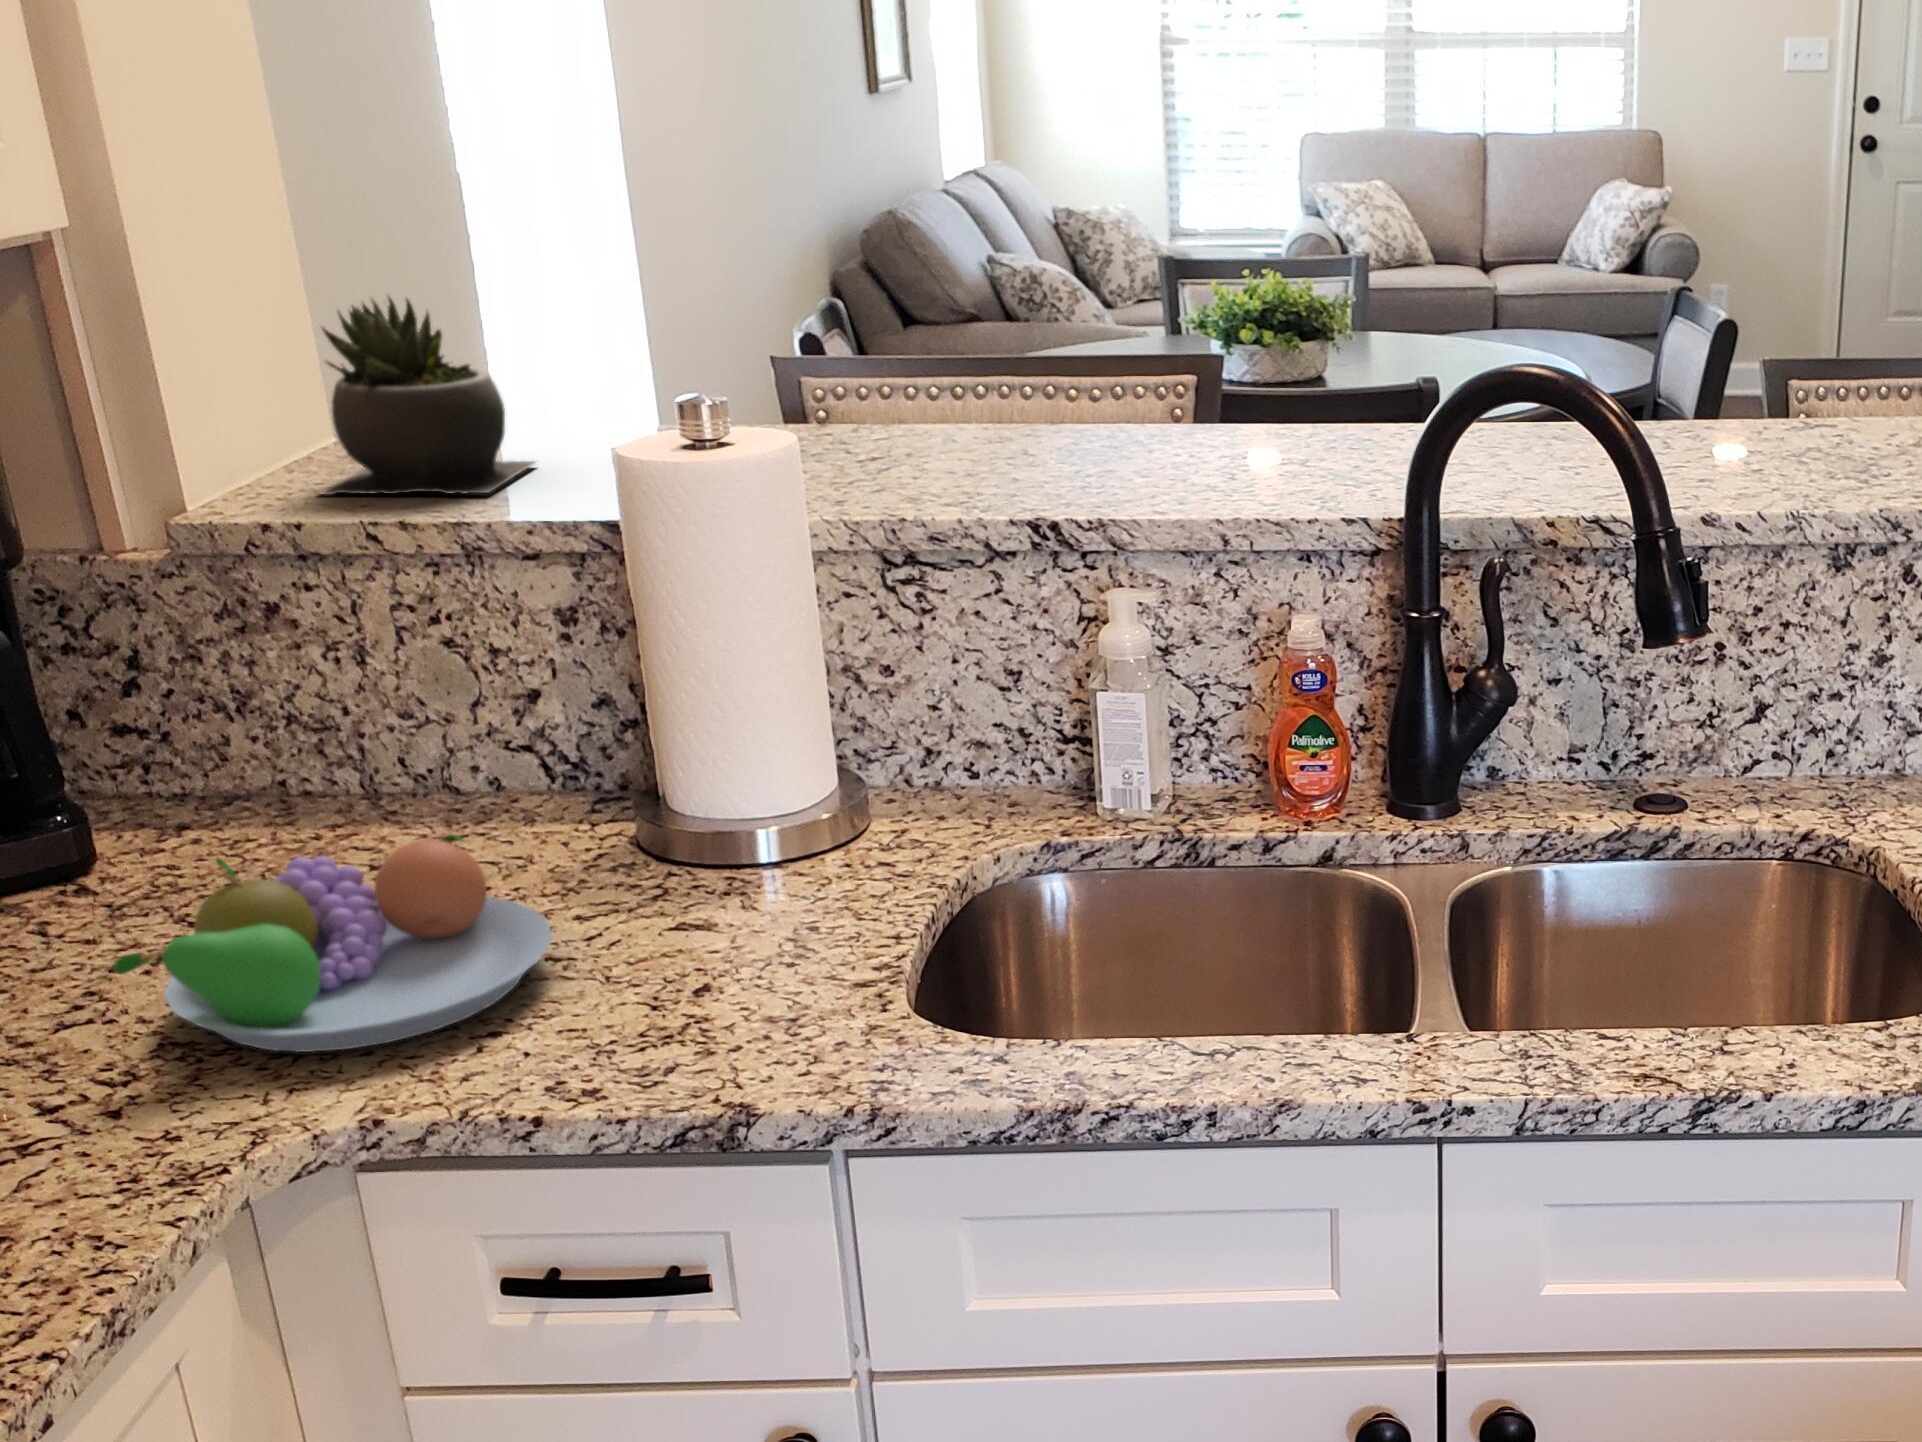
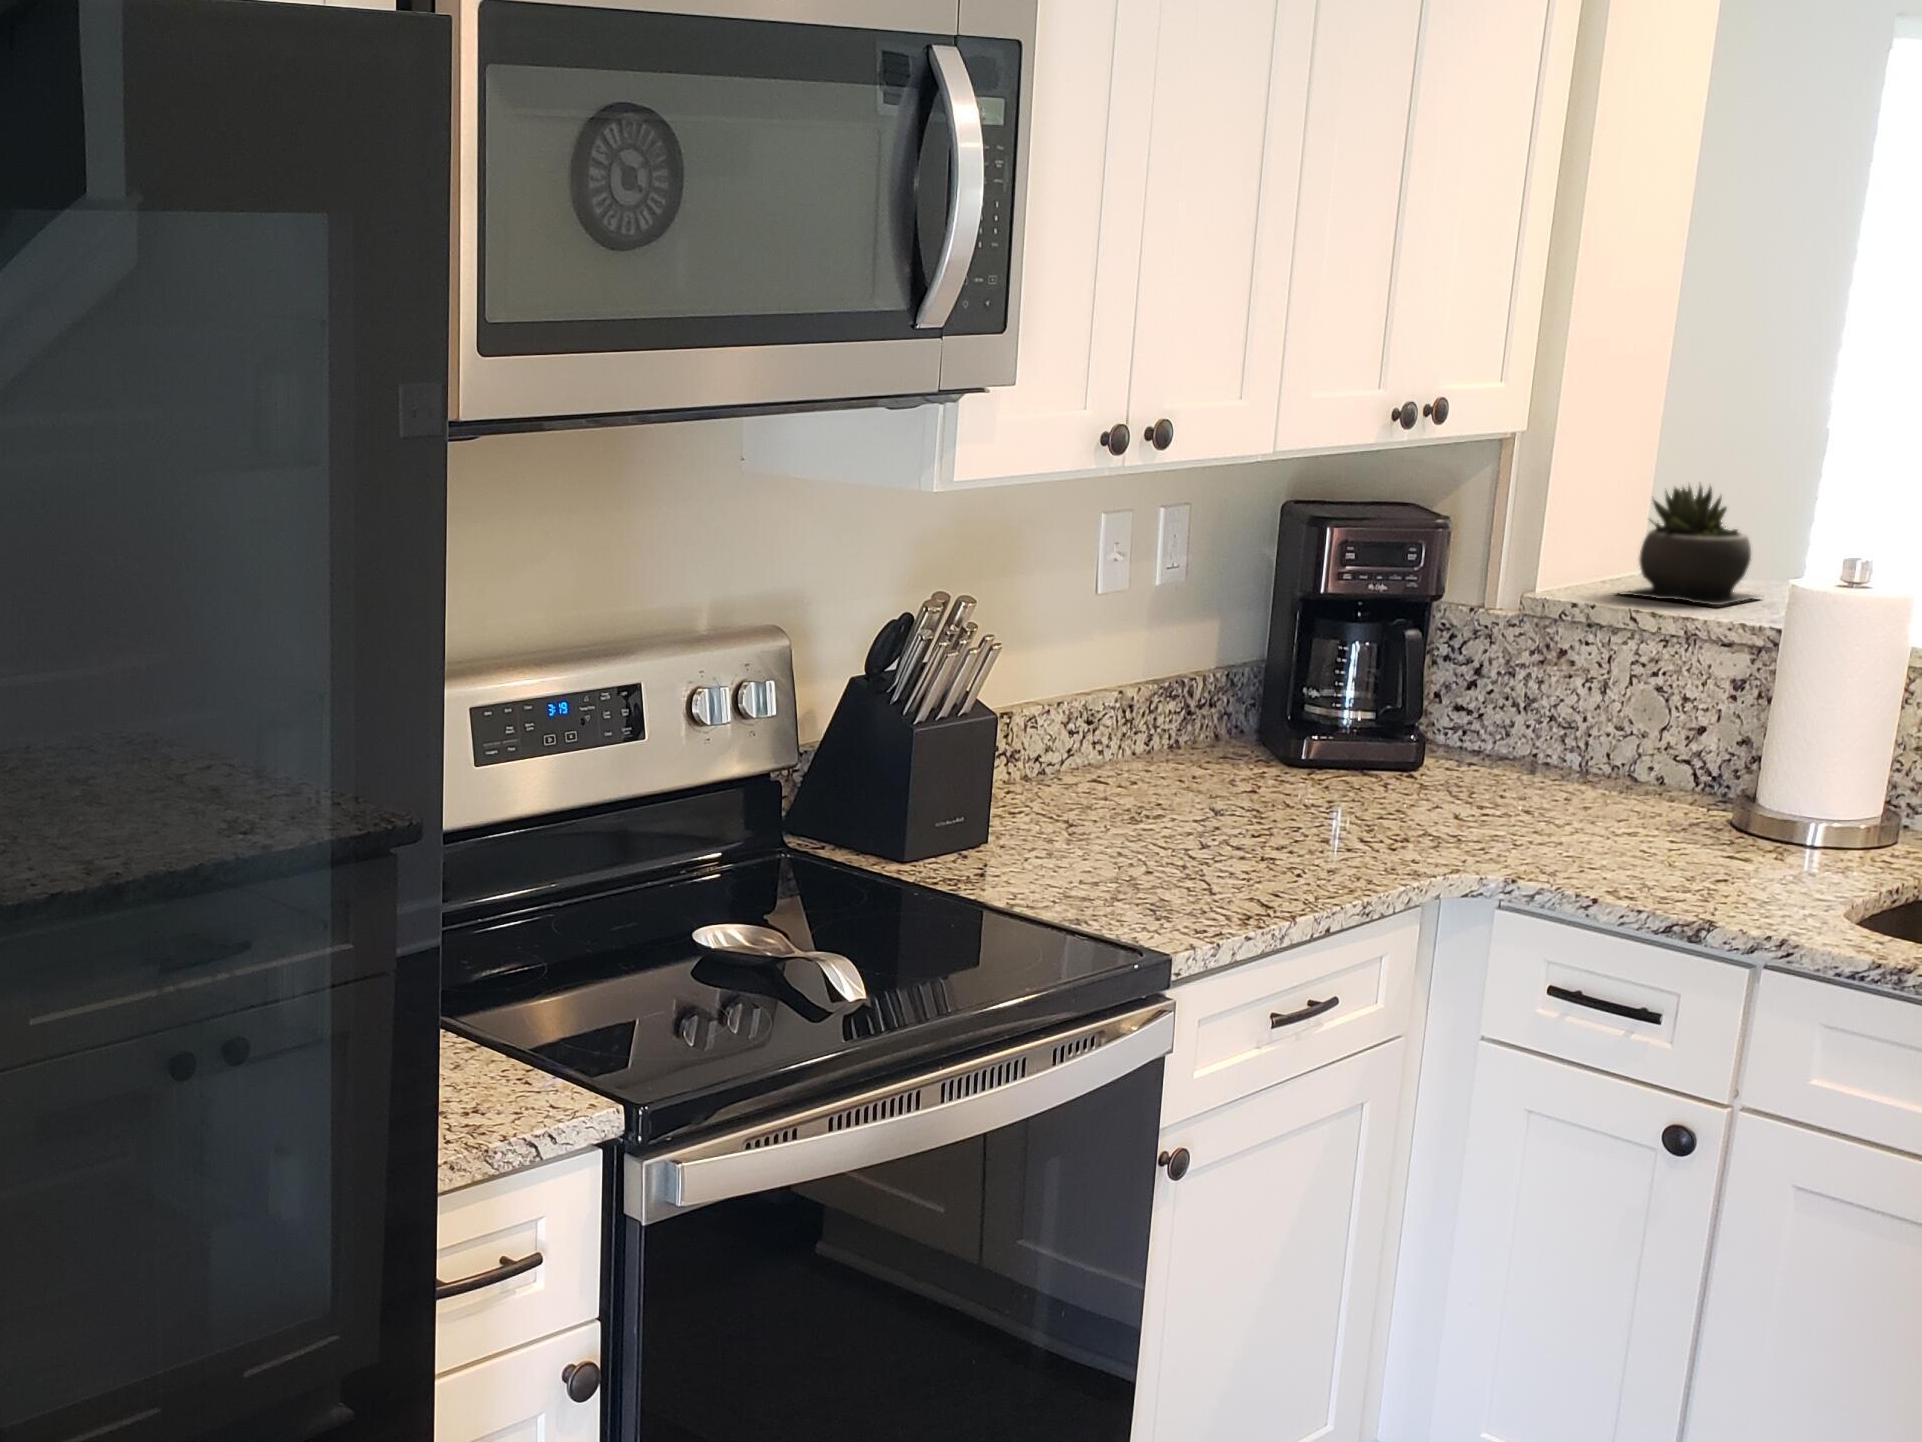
fruit bowl: present [113,835,552,1052] -> none [1419,752,1649,859]

